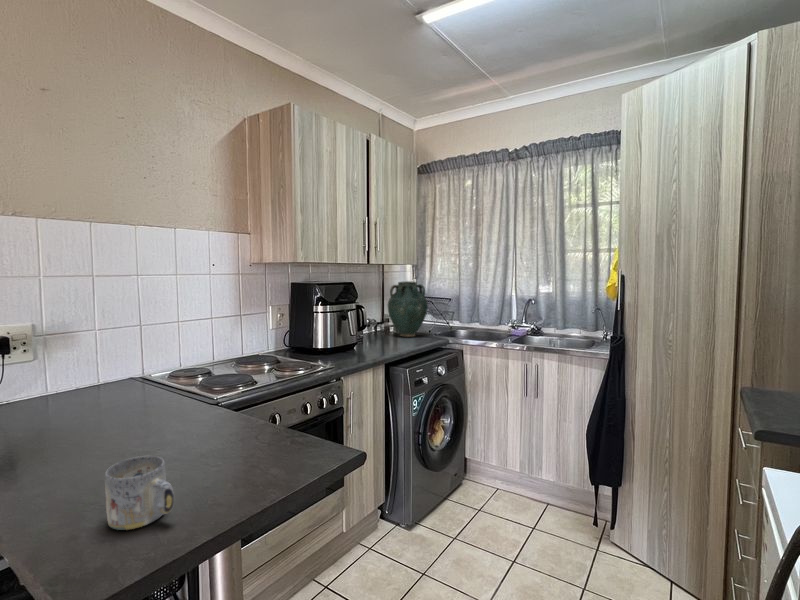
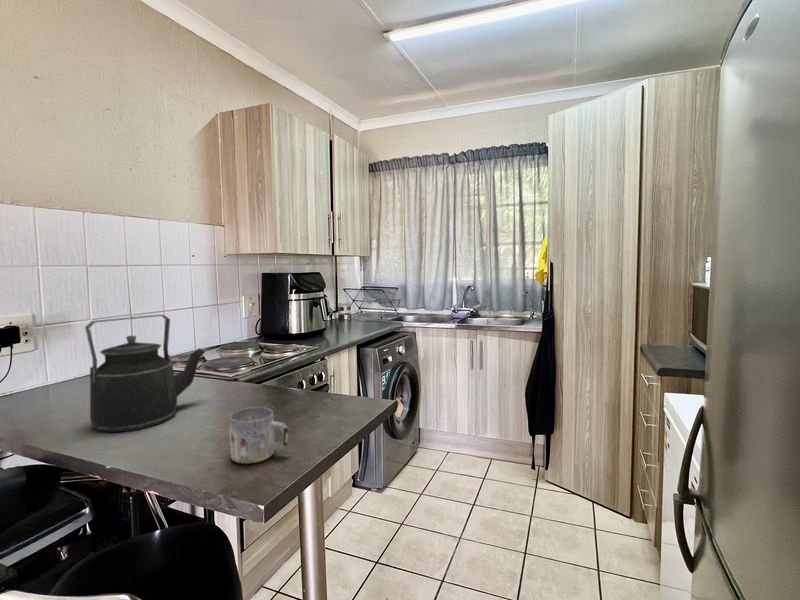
vase: present [388,281,428,337] -> none [345,272,382,322]
kettle: none [21,333,165,462] -> present [85,315,205,432]

